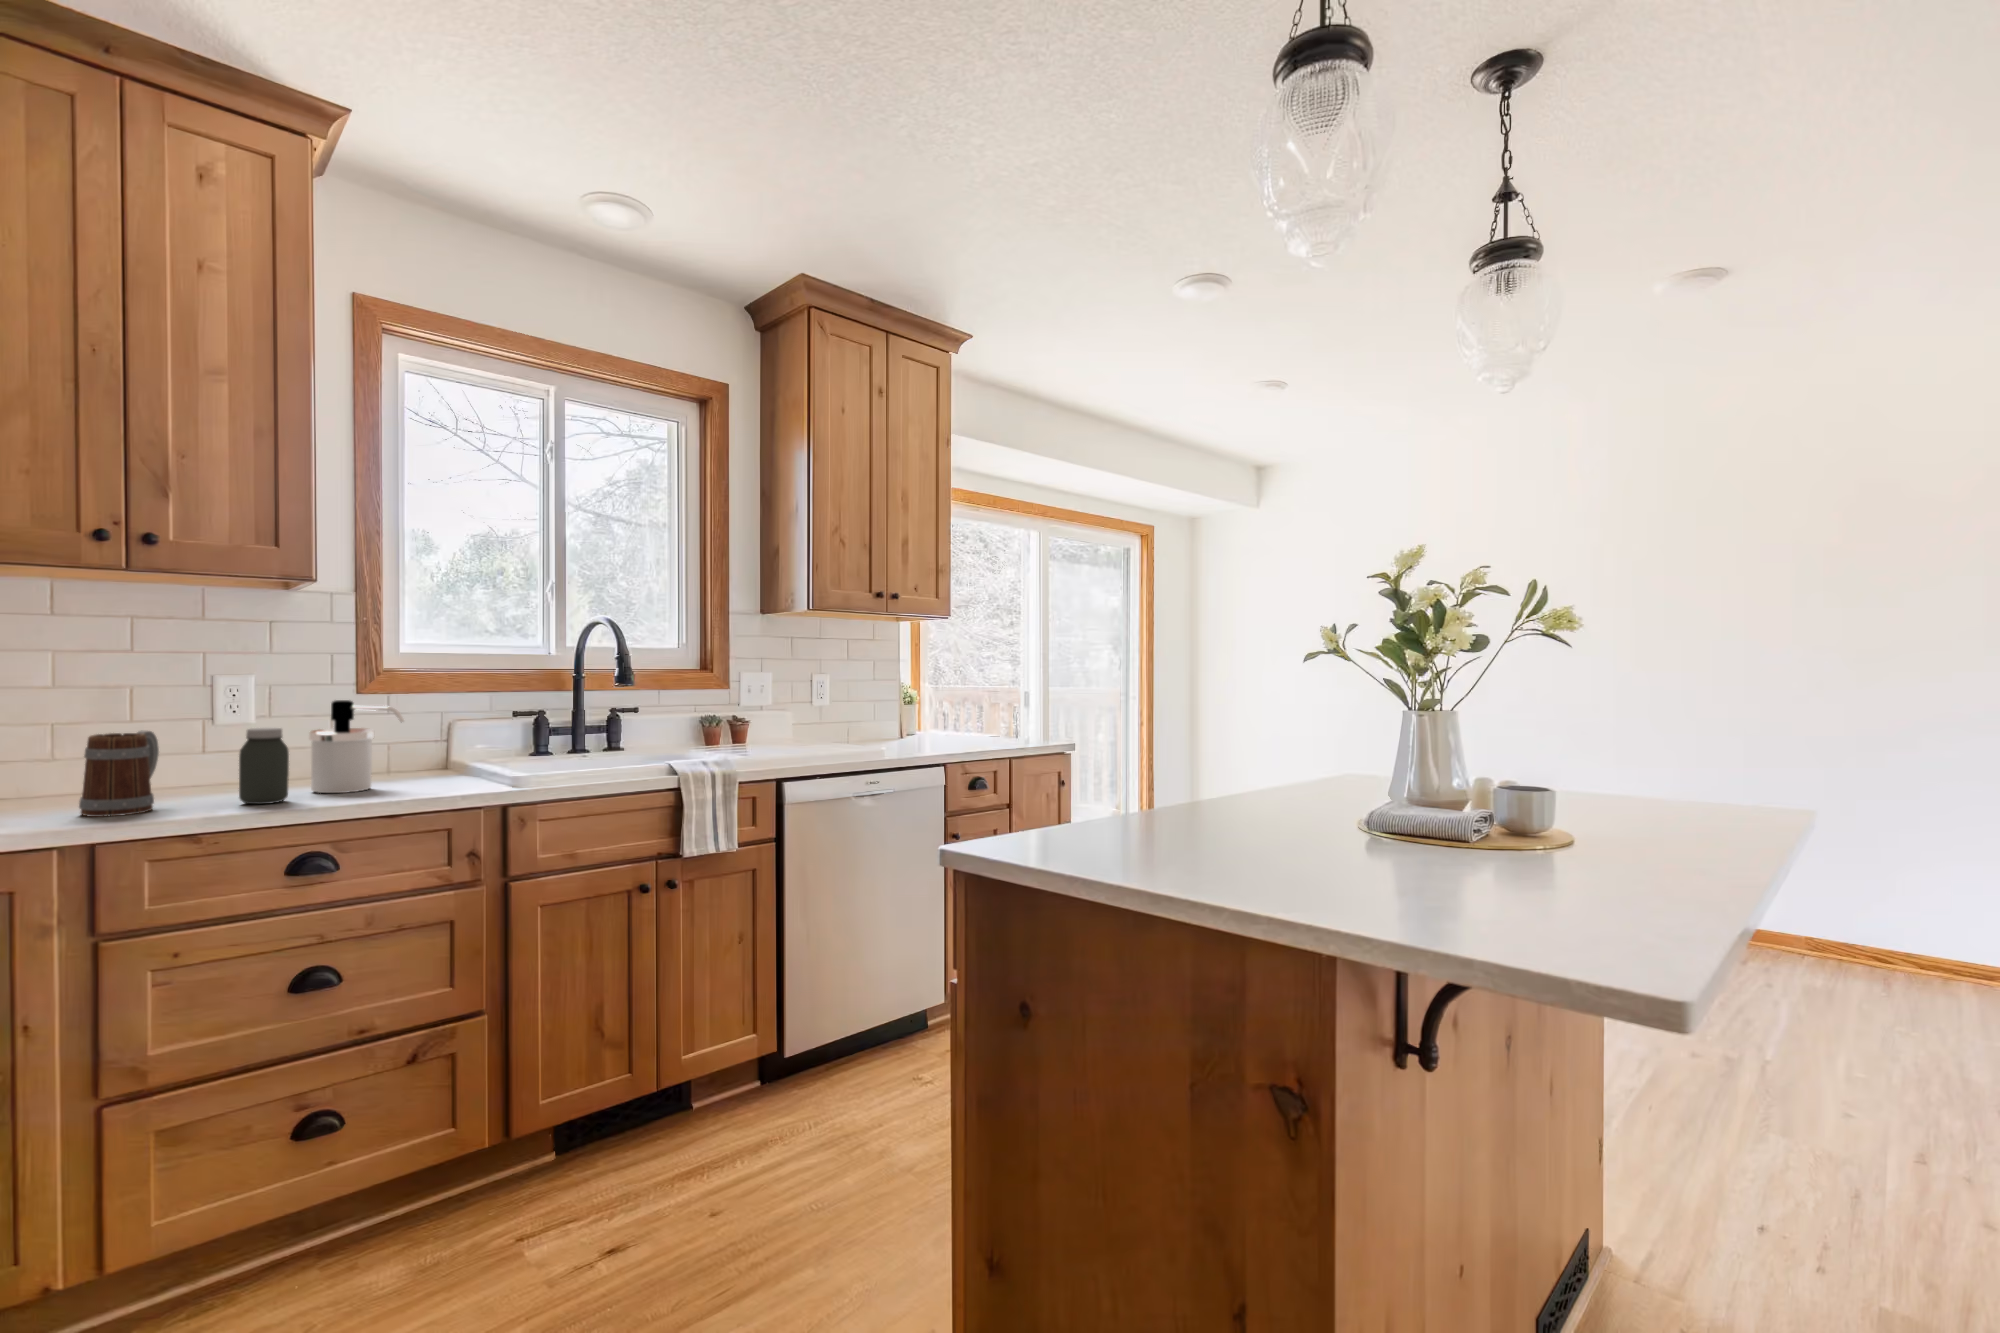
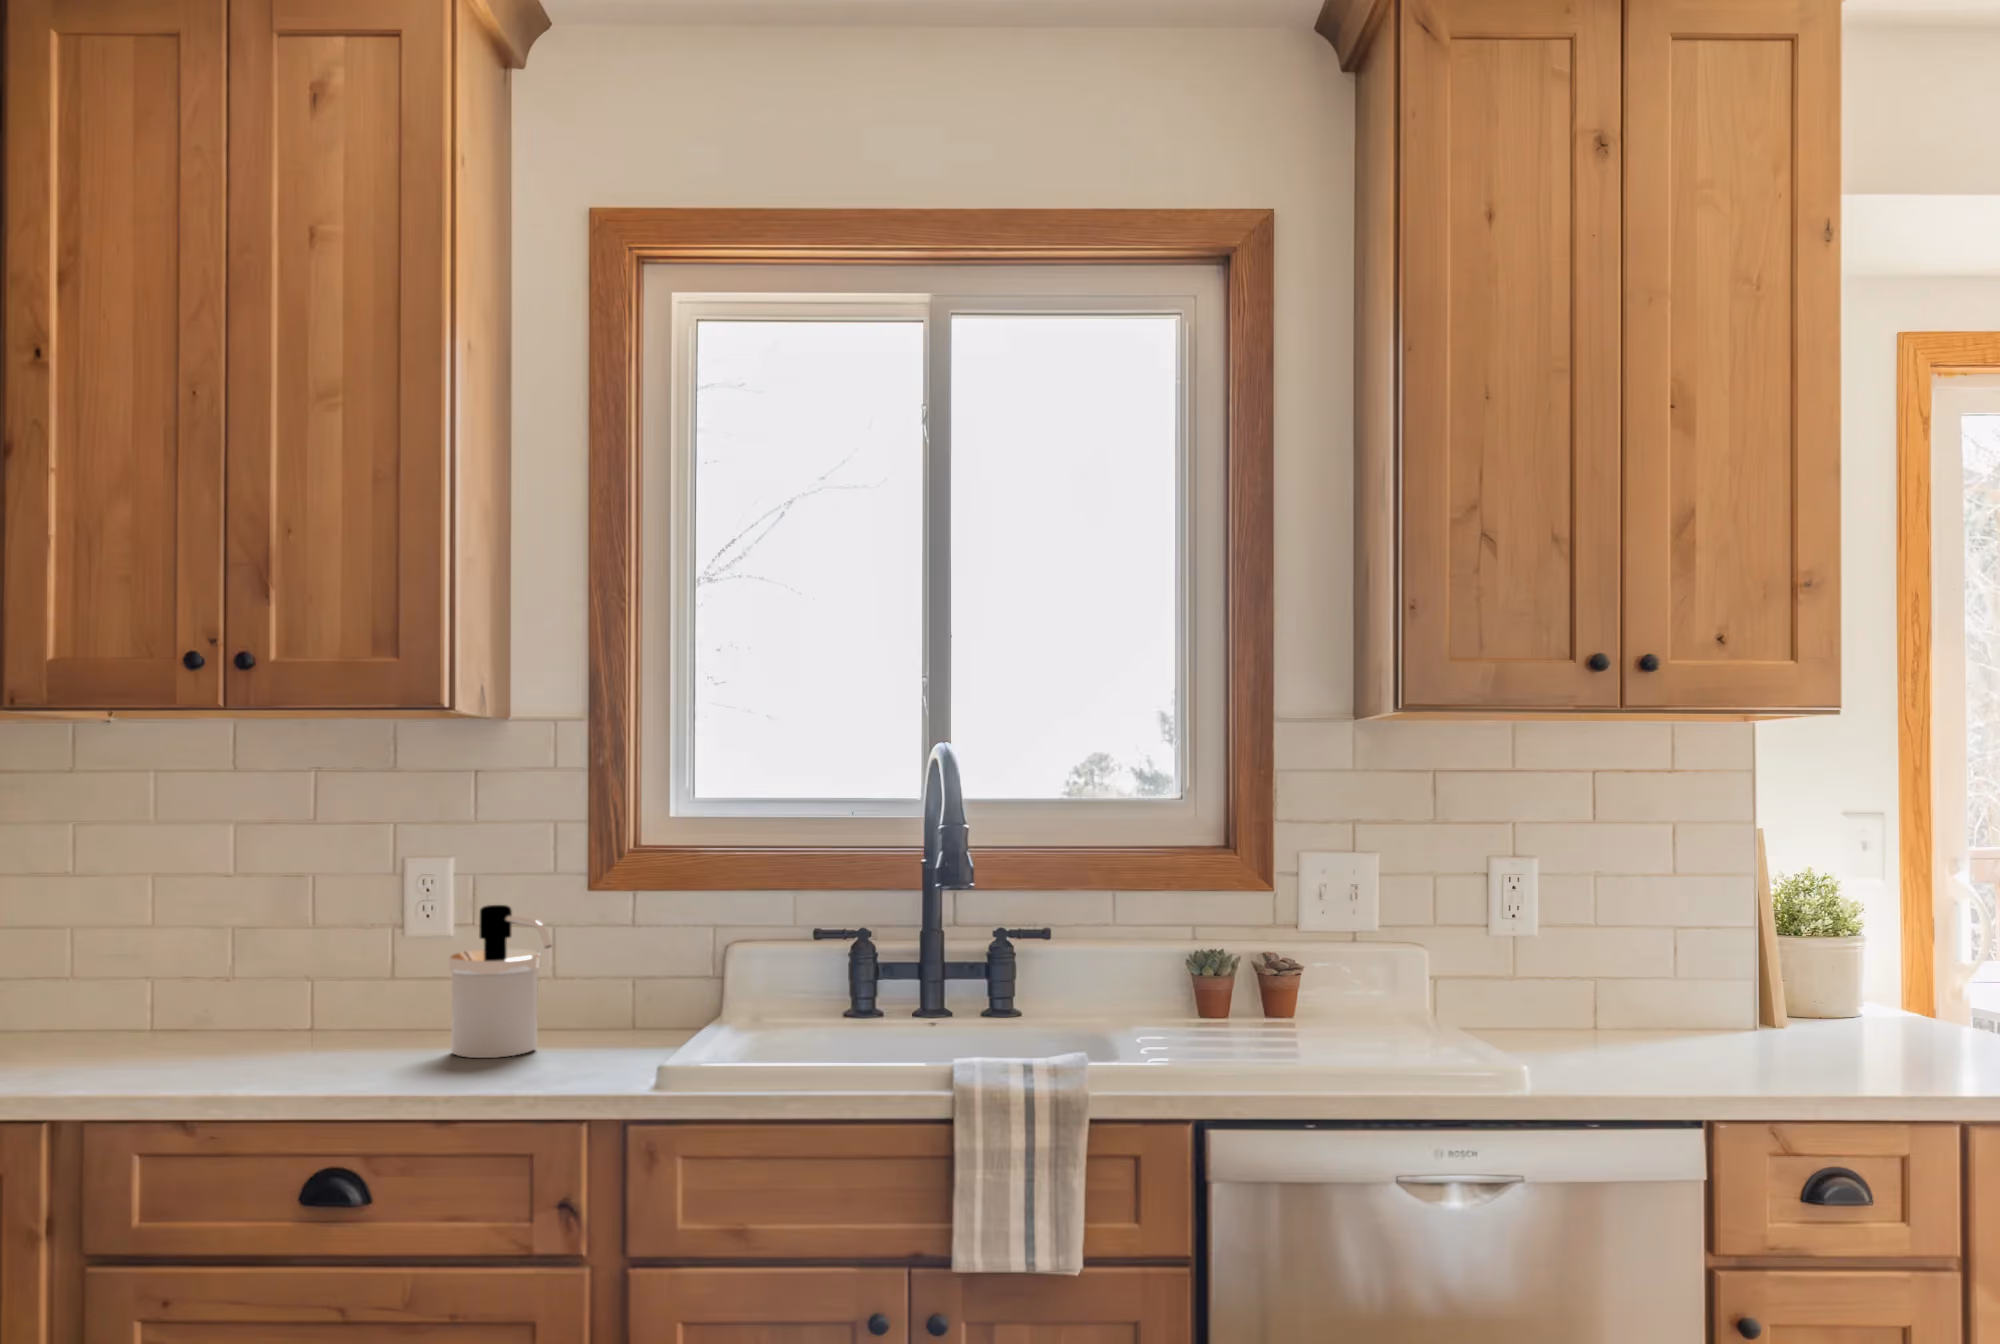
jar: present [239,728,289,804] -> none [305,948,373,1070]
mug: present [79,731,159,817] -> none [139,943,265,1069]

